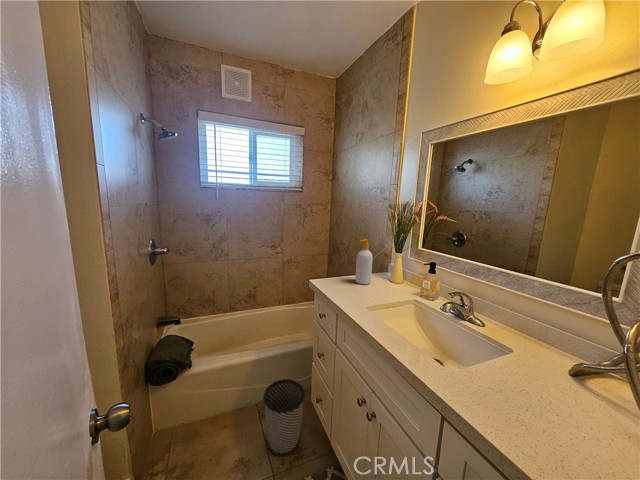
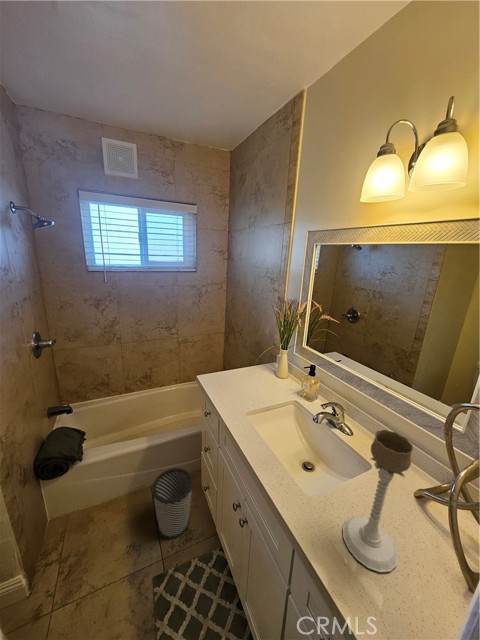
soap bottle: present [355,239,373,284] -> none [241,339,258,383]
candle holder: none [505,275,594,437] -> present [343,430,413,572]

